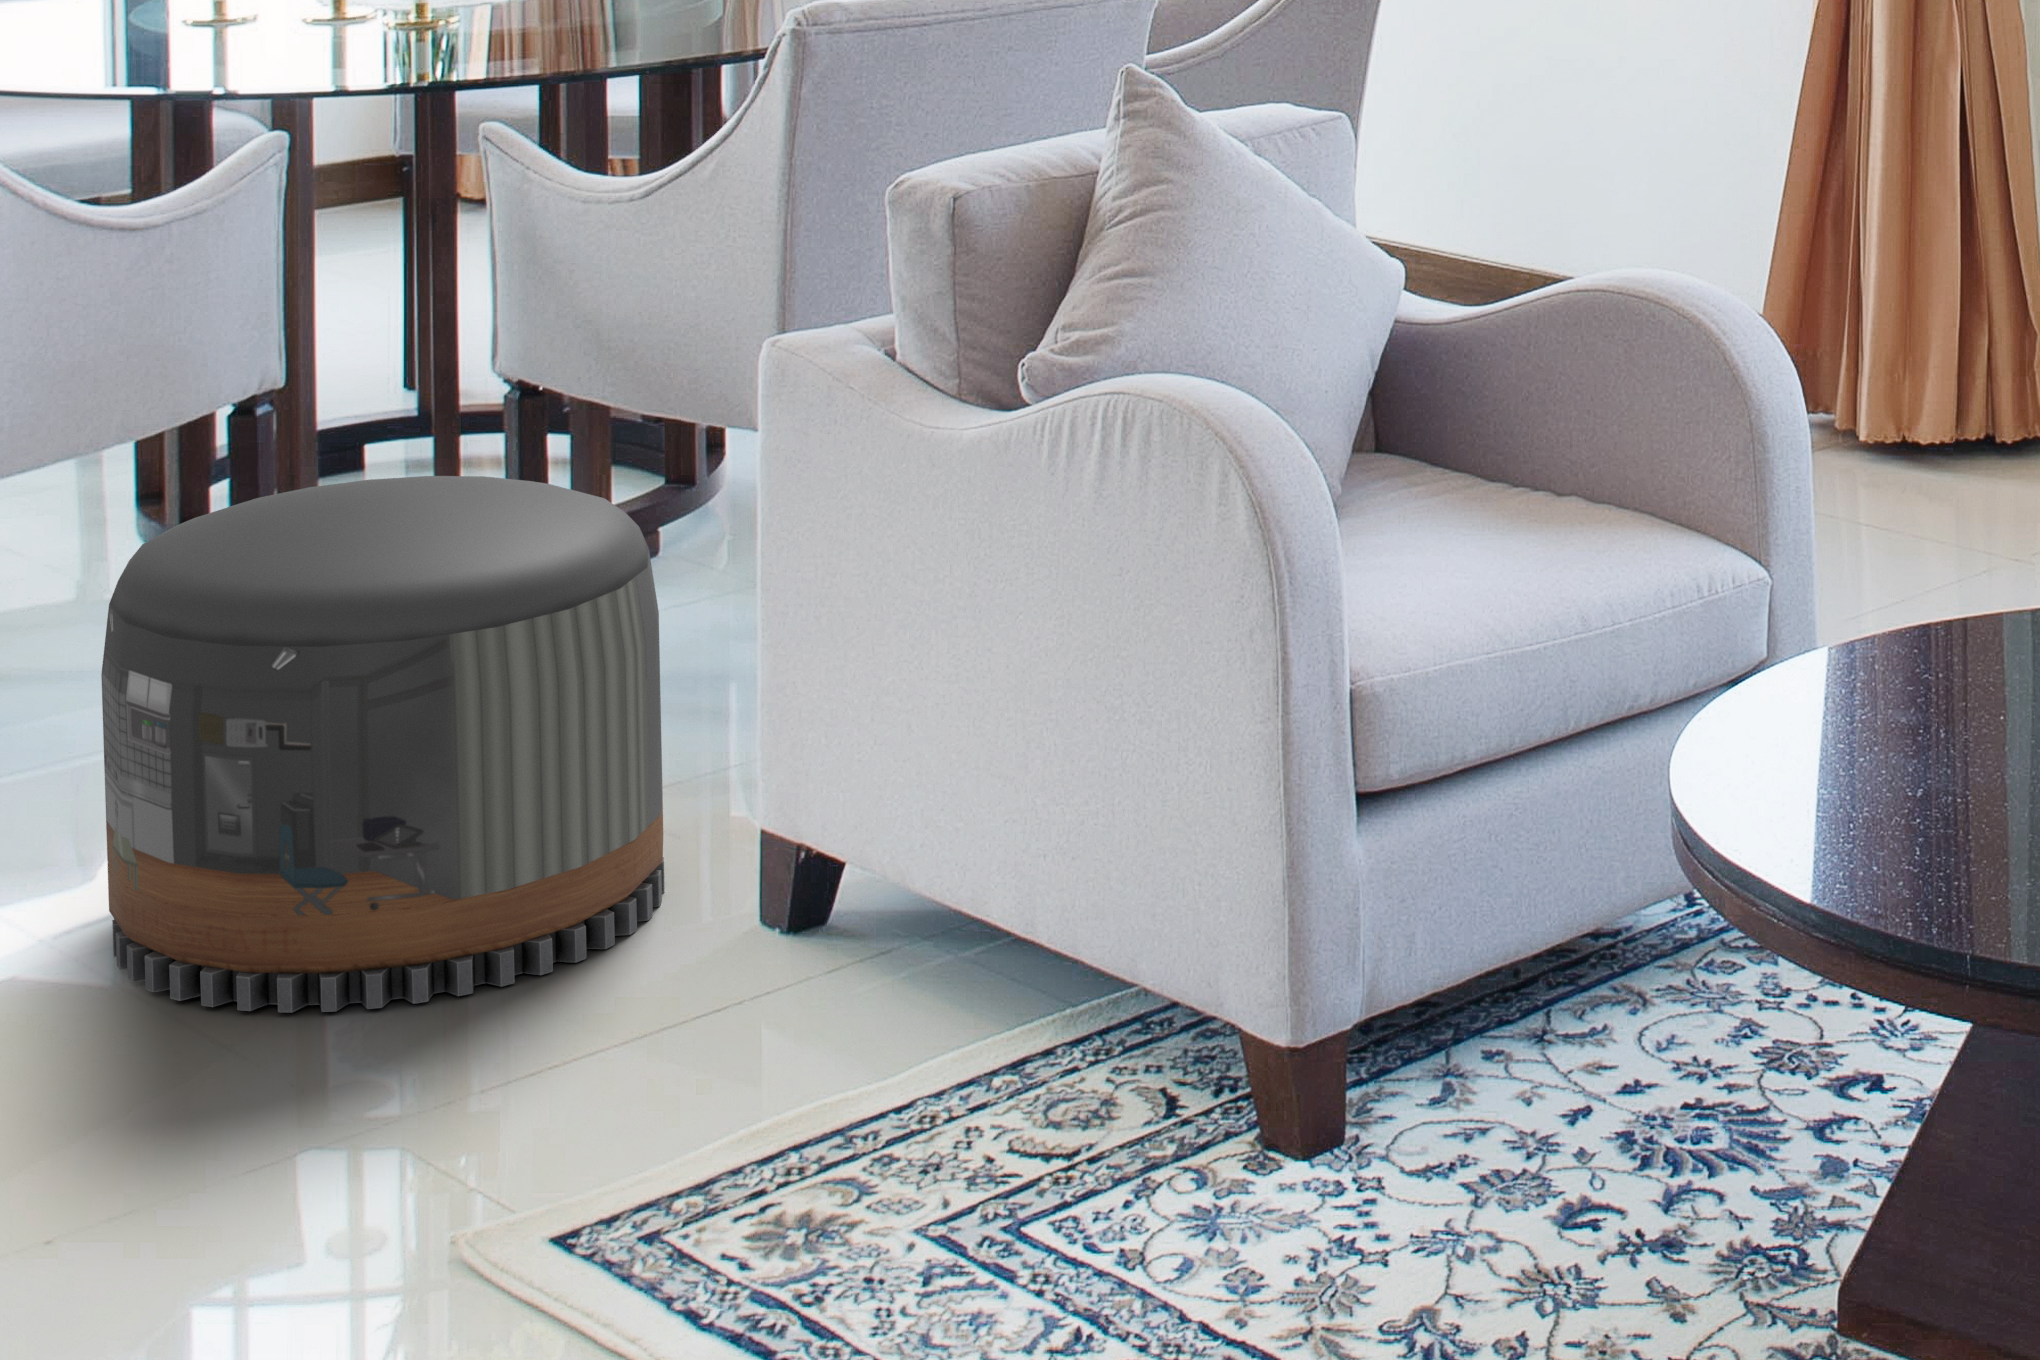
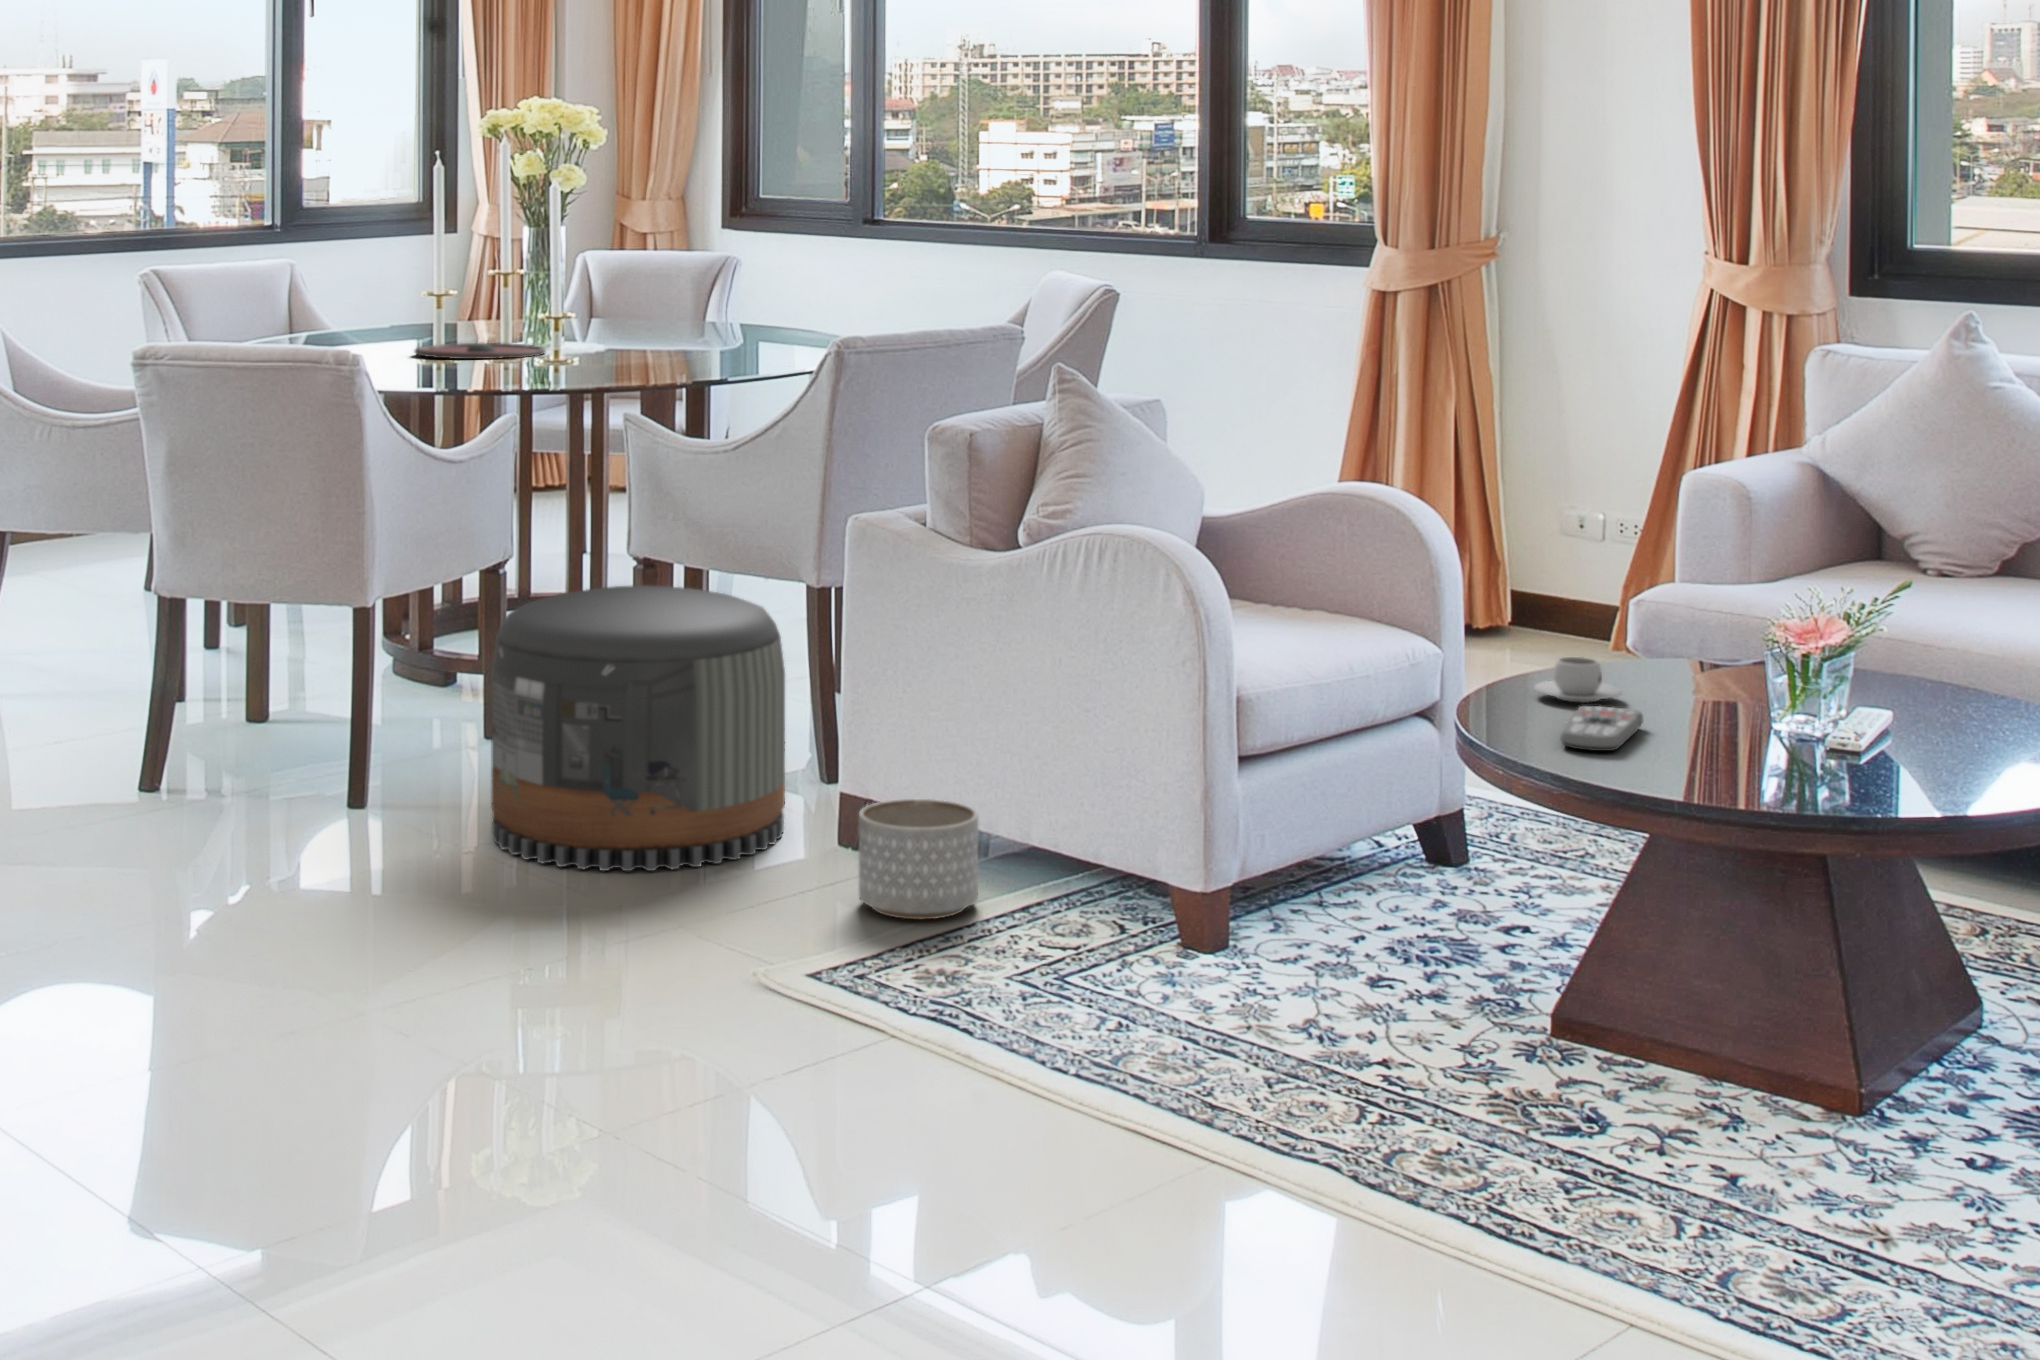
plate: none [94,14,341,52] -> present [415,343,545,359]
teacup: none [1849,639,1999,724] -> present [1534,657,1622,703]
remote control: none [1838,747,2007,855] -> present [1560,706,1643,751]
planter: none [715,873,937,1102] -> present [859,799,978,919]

